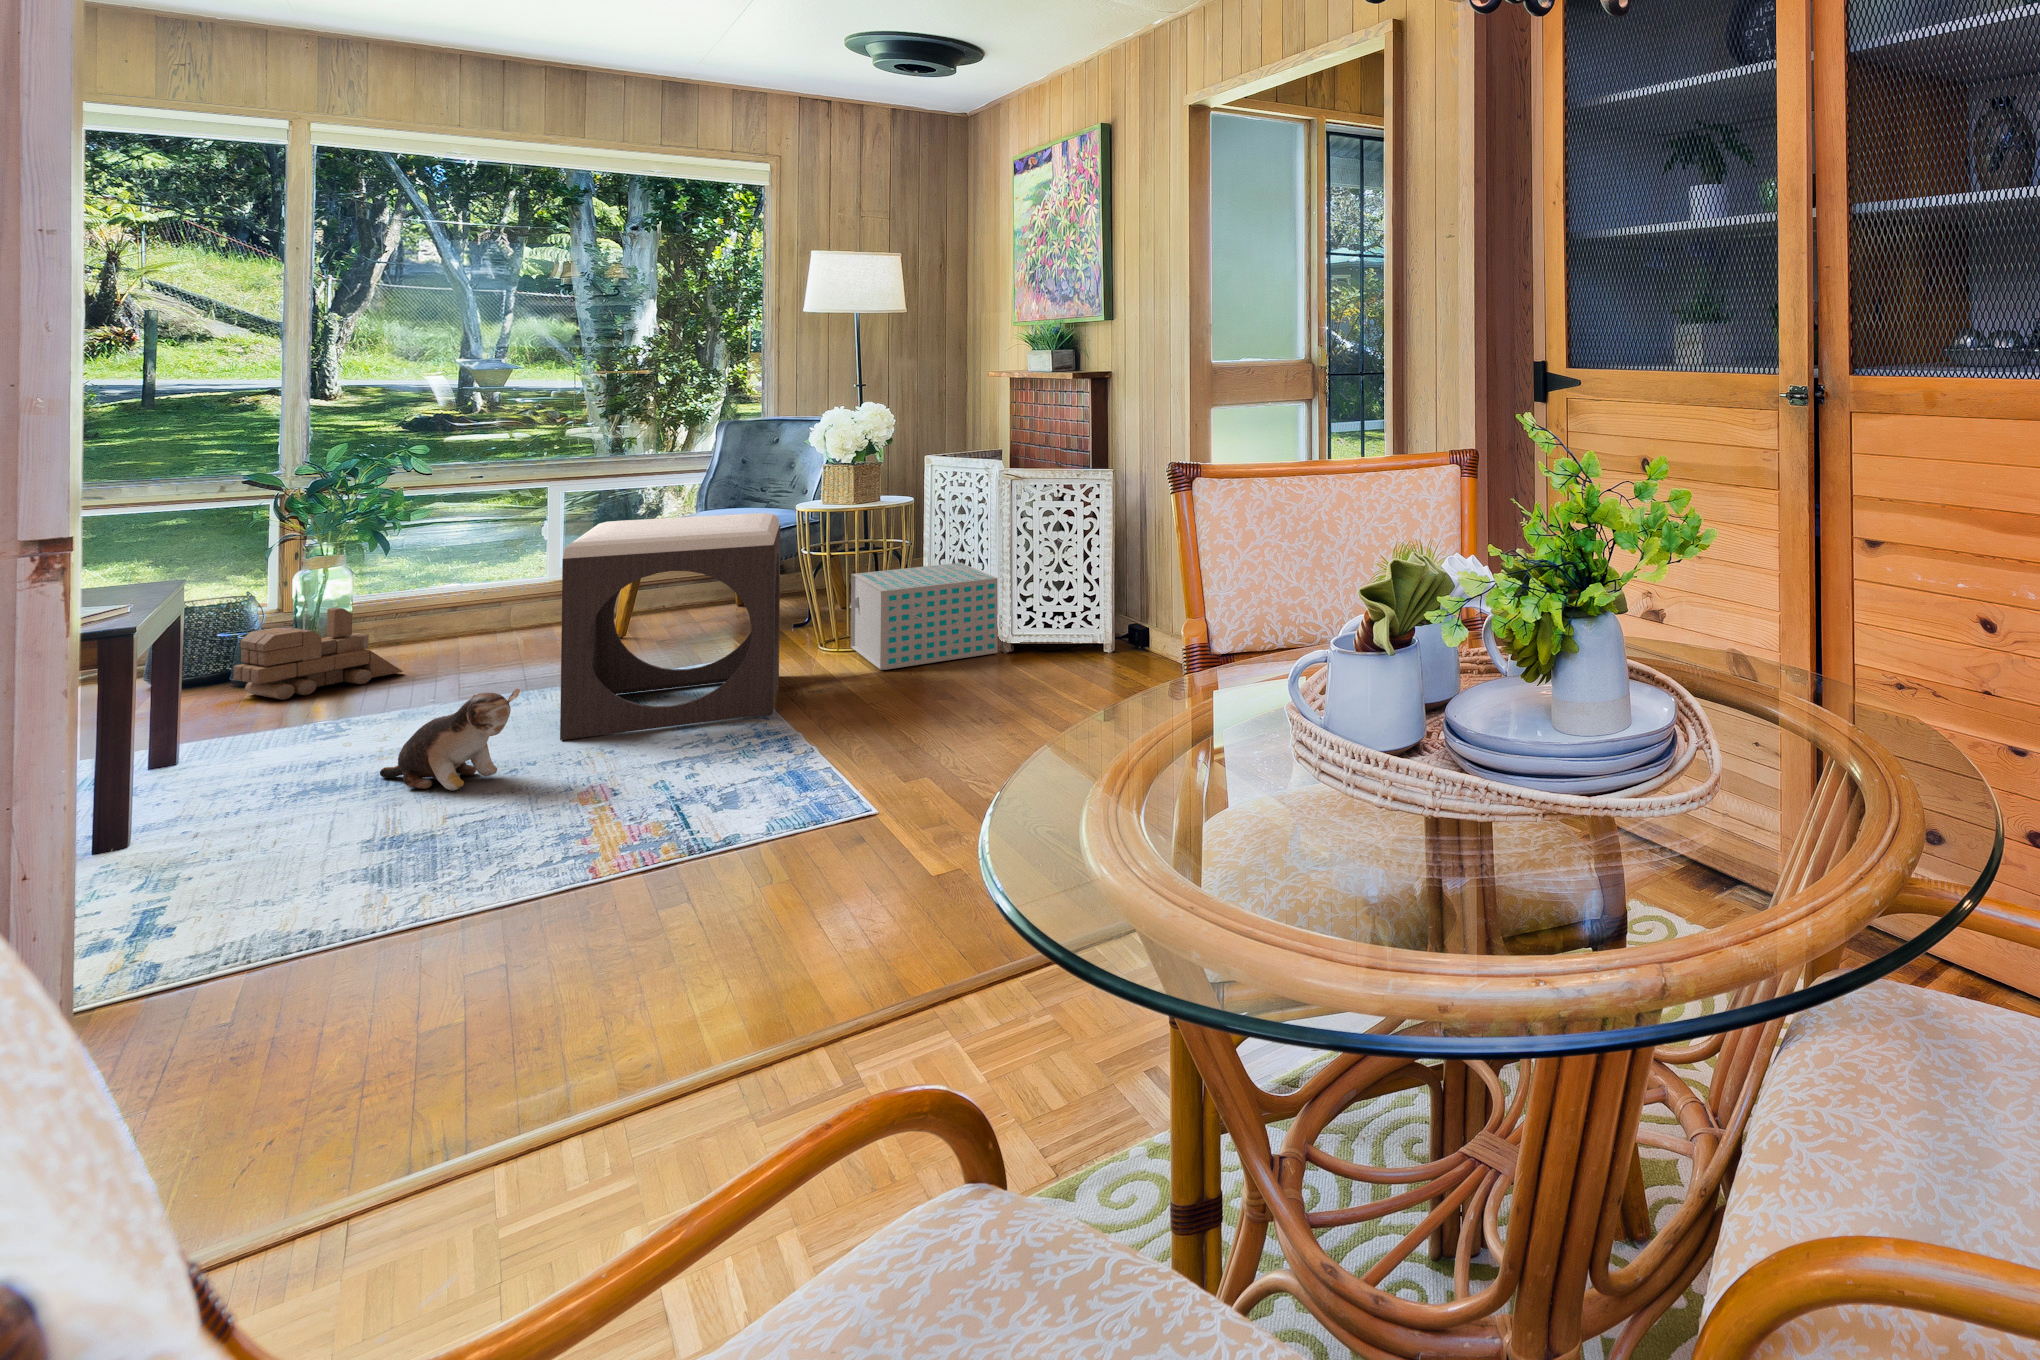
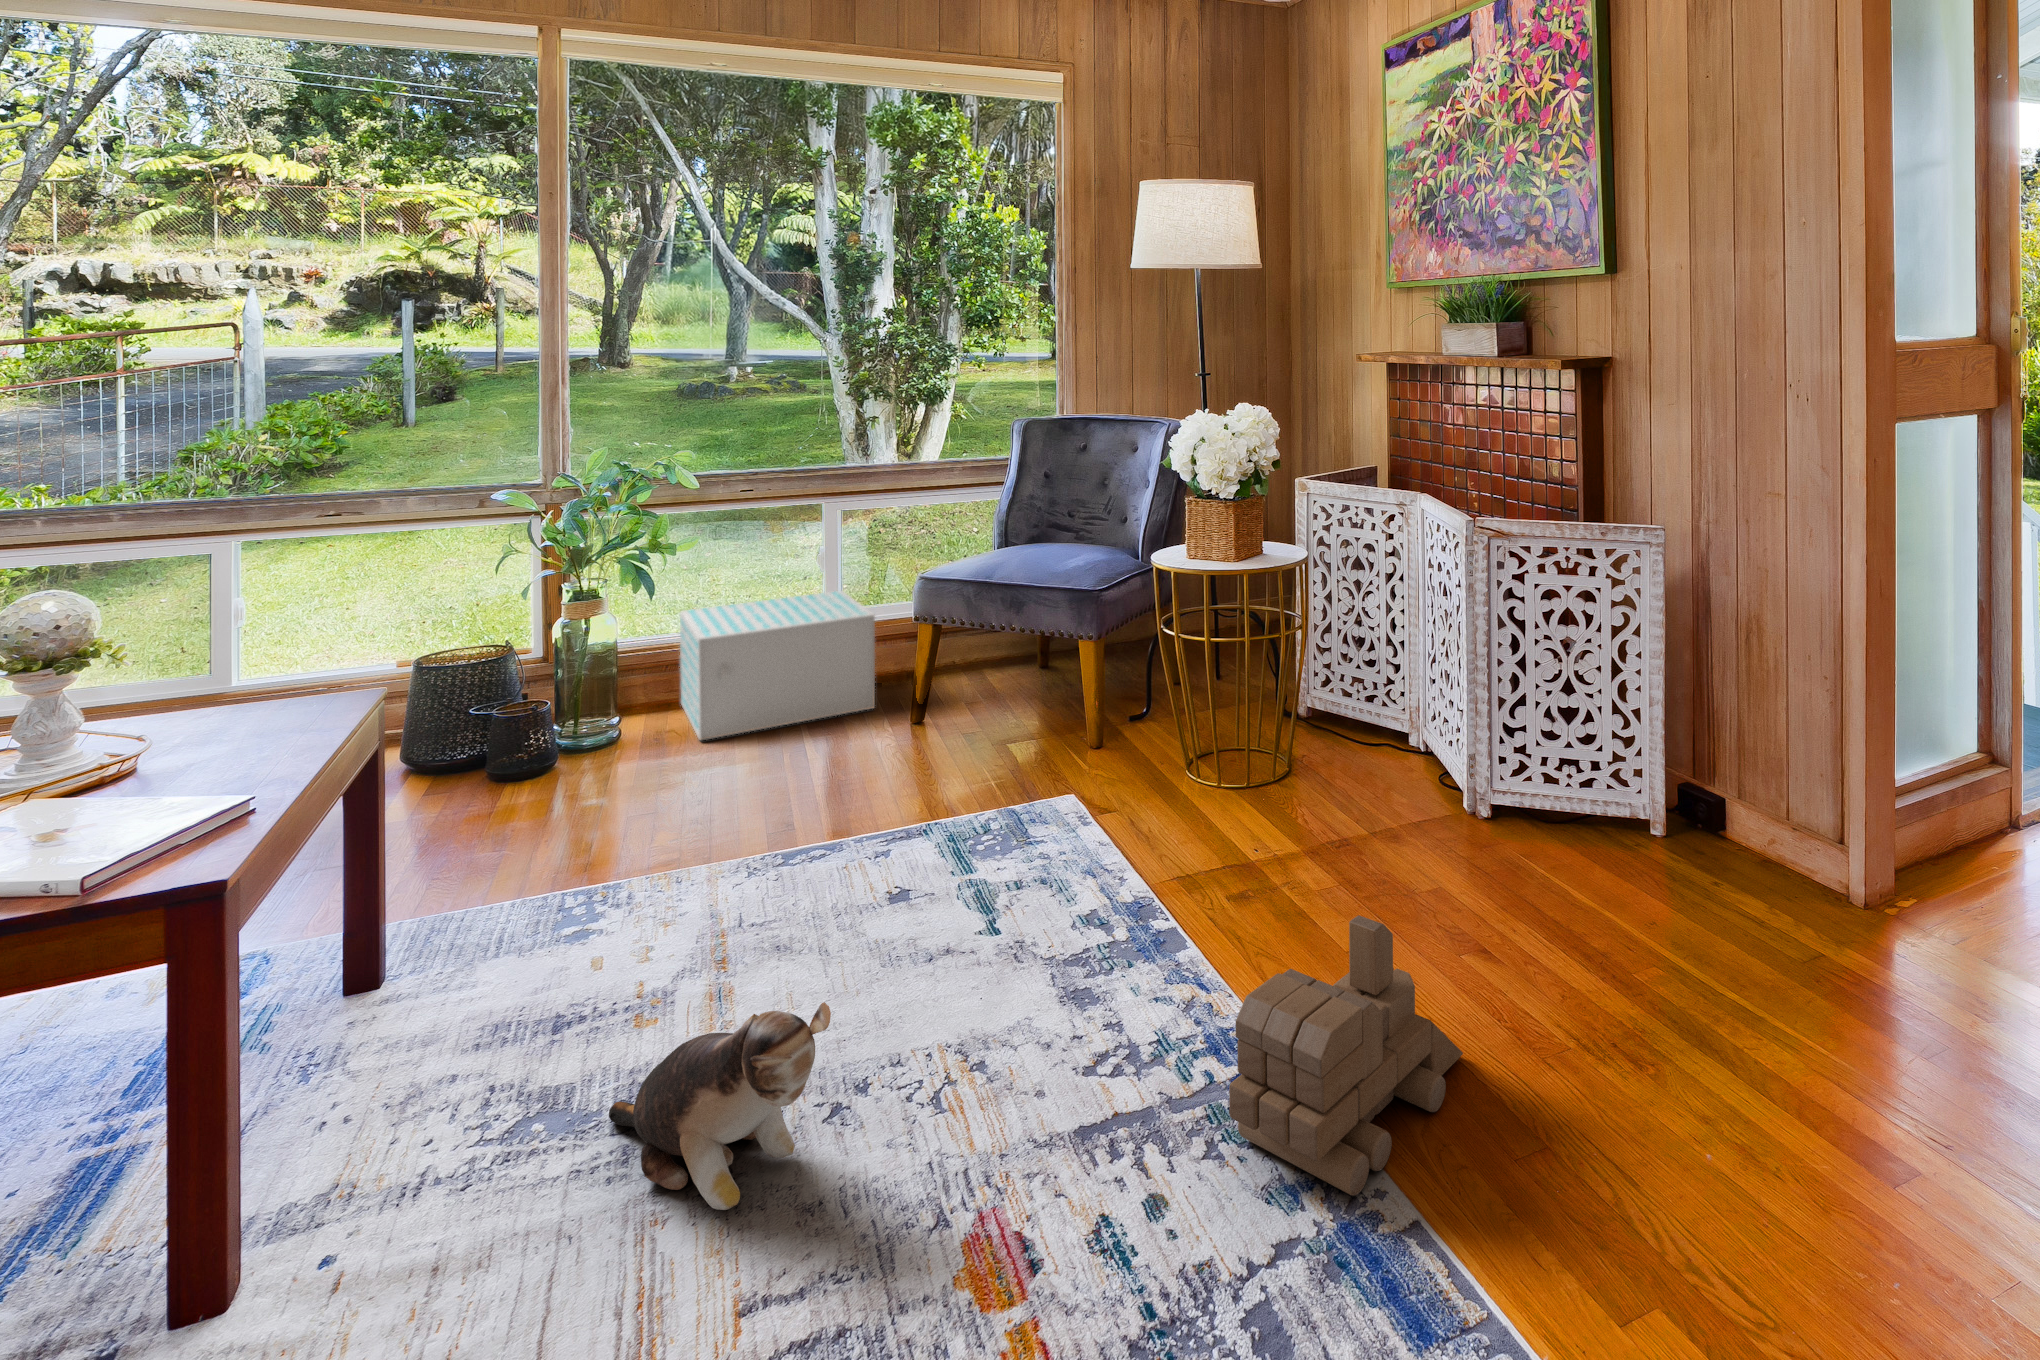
footstool: present [560,513,780,740] -> none [880,588,1200,1020]
storage box: present [850,563,998,670] -> present [680,591,875,740]
toy train: present [233,608,403,700] -> present [1229,915,1463,1196]

